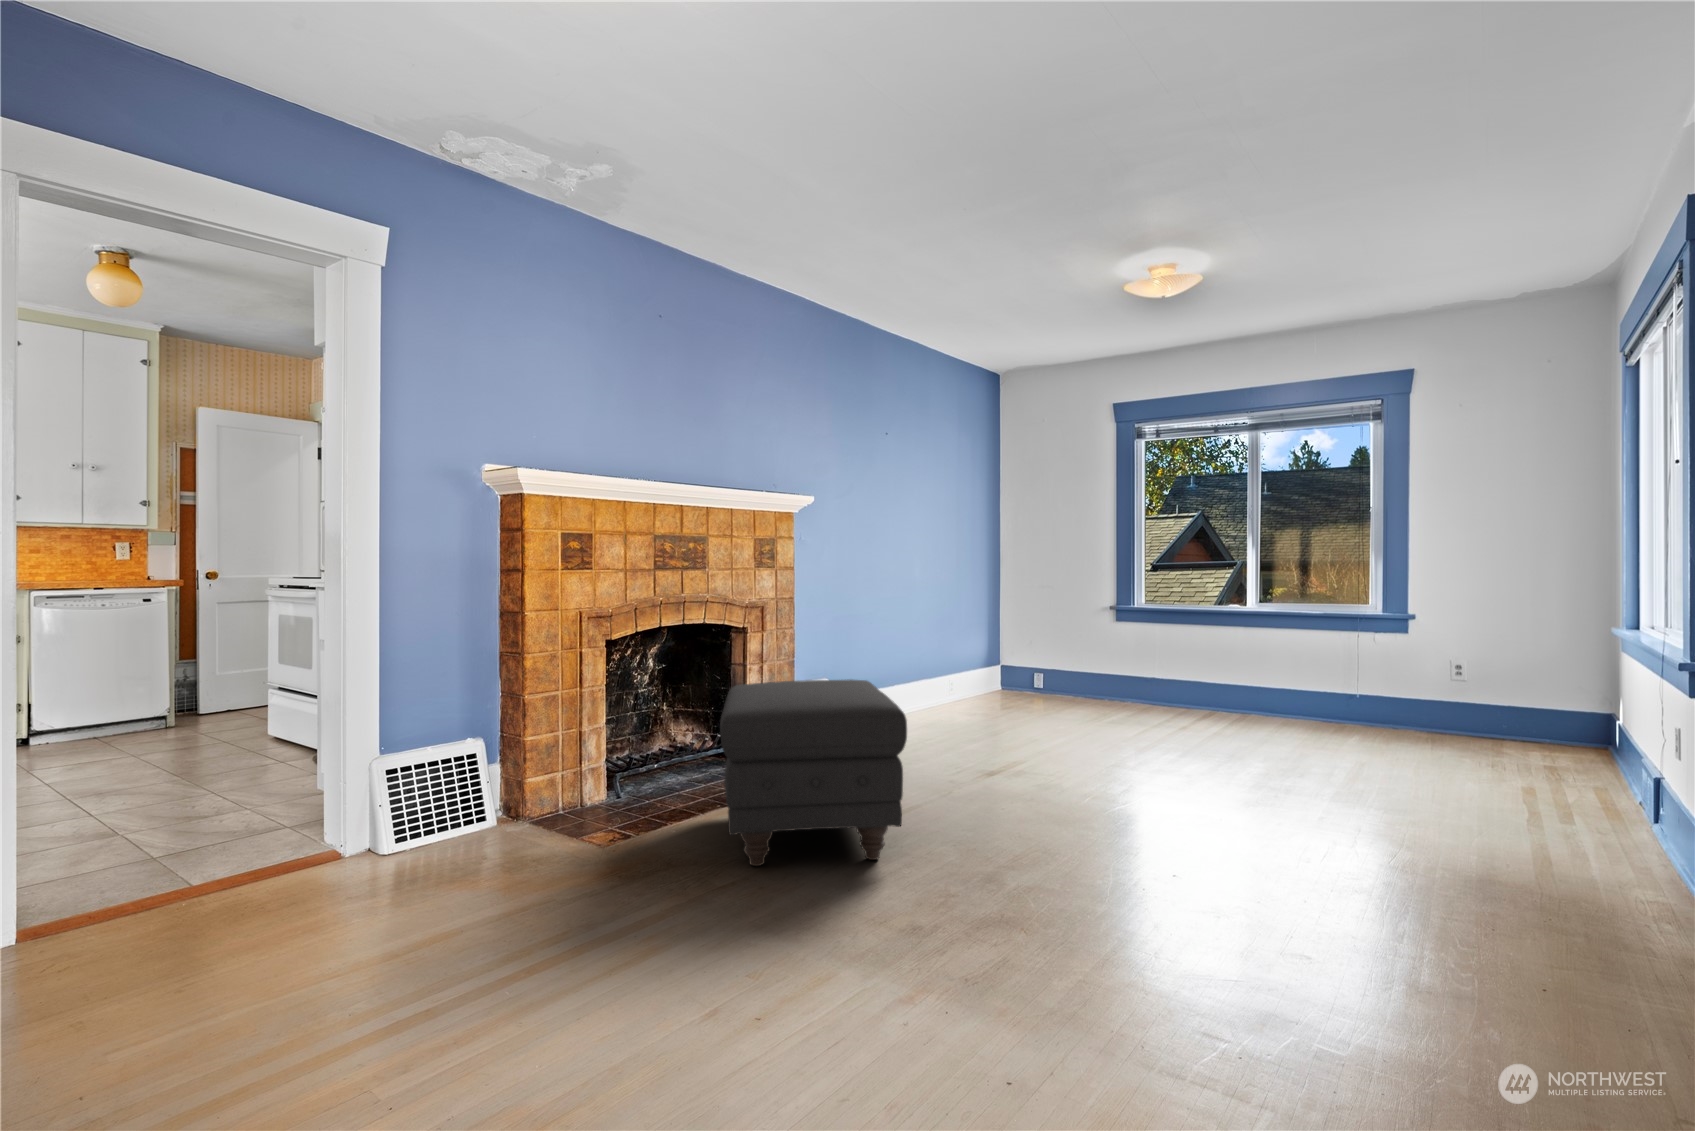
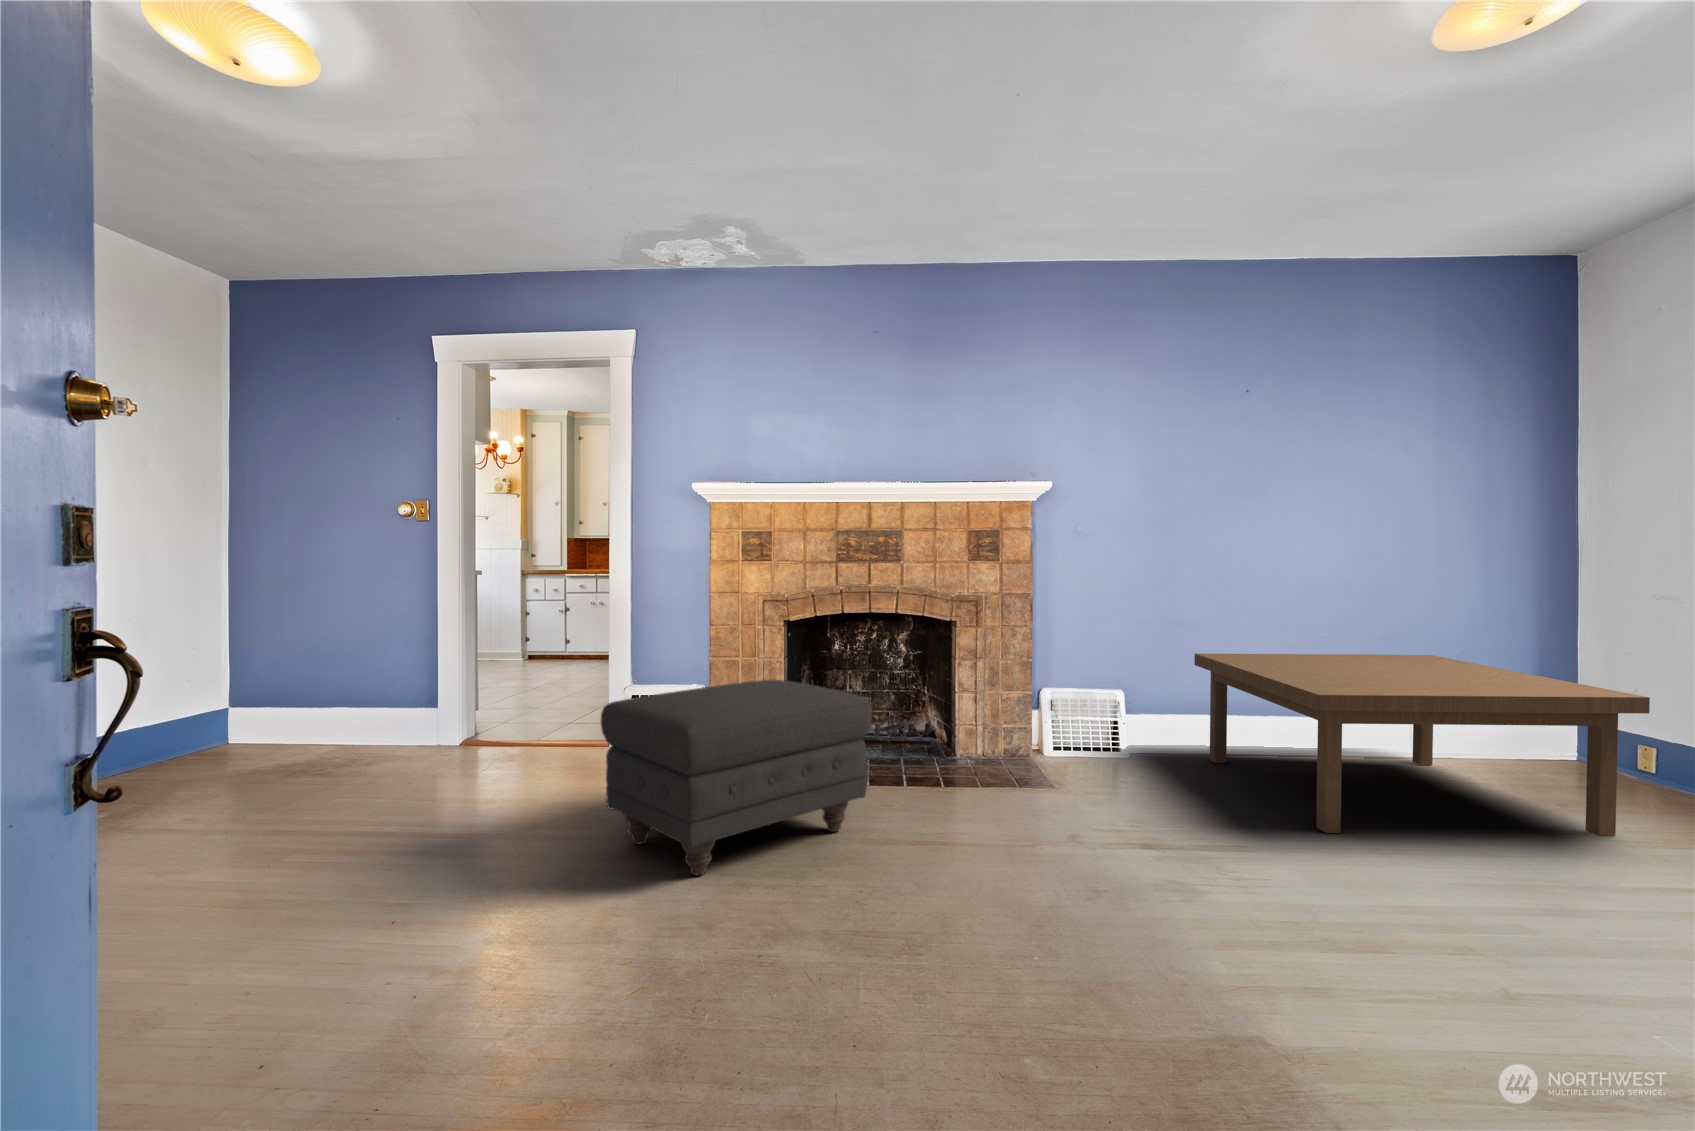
coffee table: none [886,629,1137,739] -> present [1194,653,1650,836]

